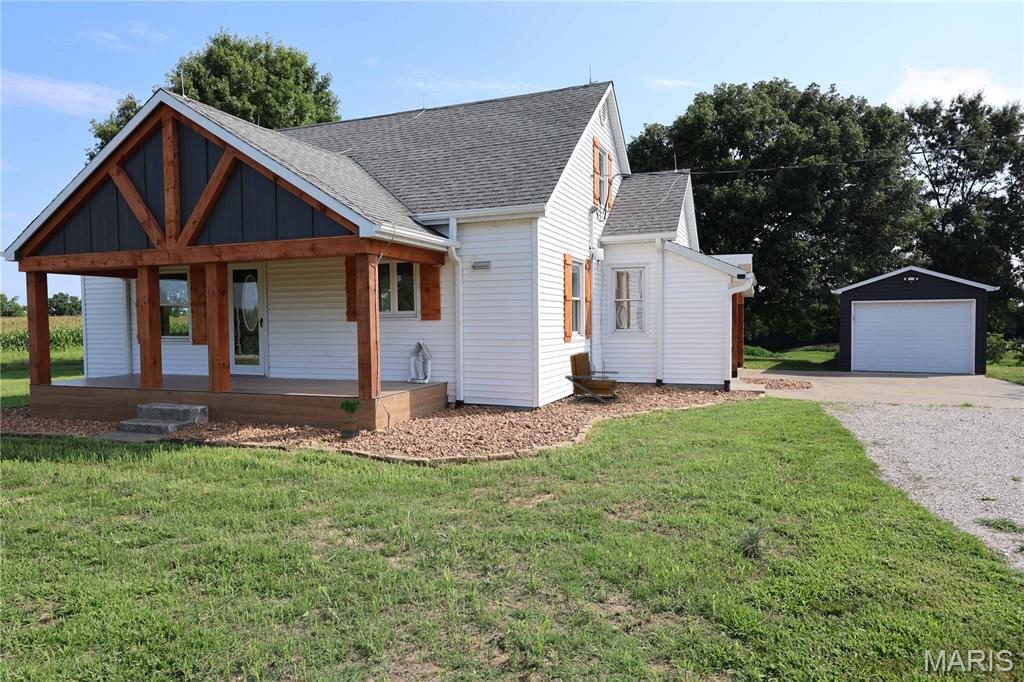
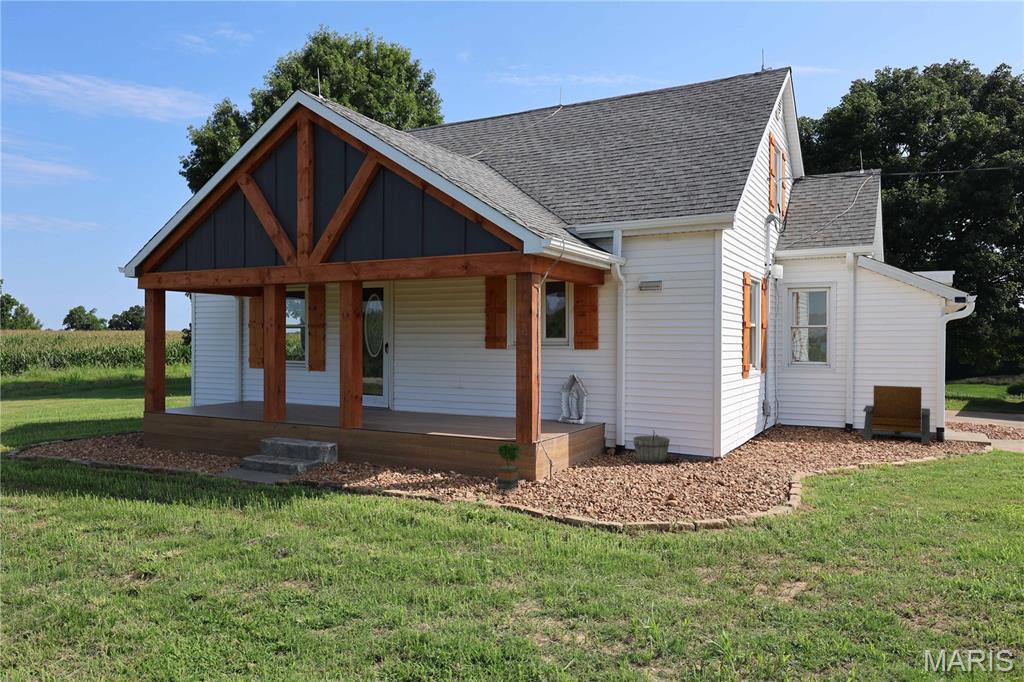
lounge chair: present [565,352,619,405] -> present [863,385,930,444]
wooden bucket: none [470,386,499,413] -> present [633,431,670,463]

